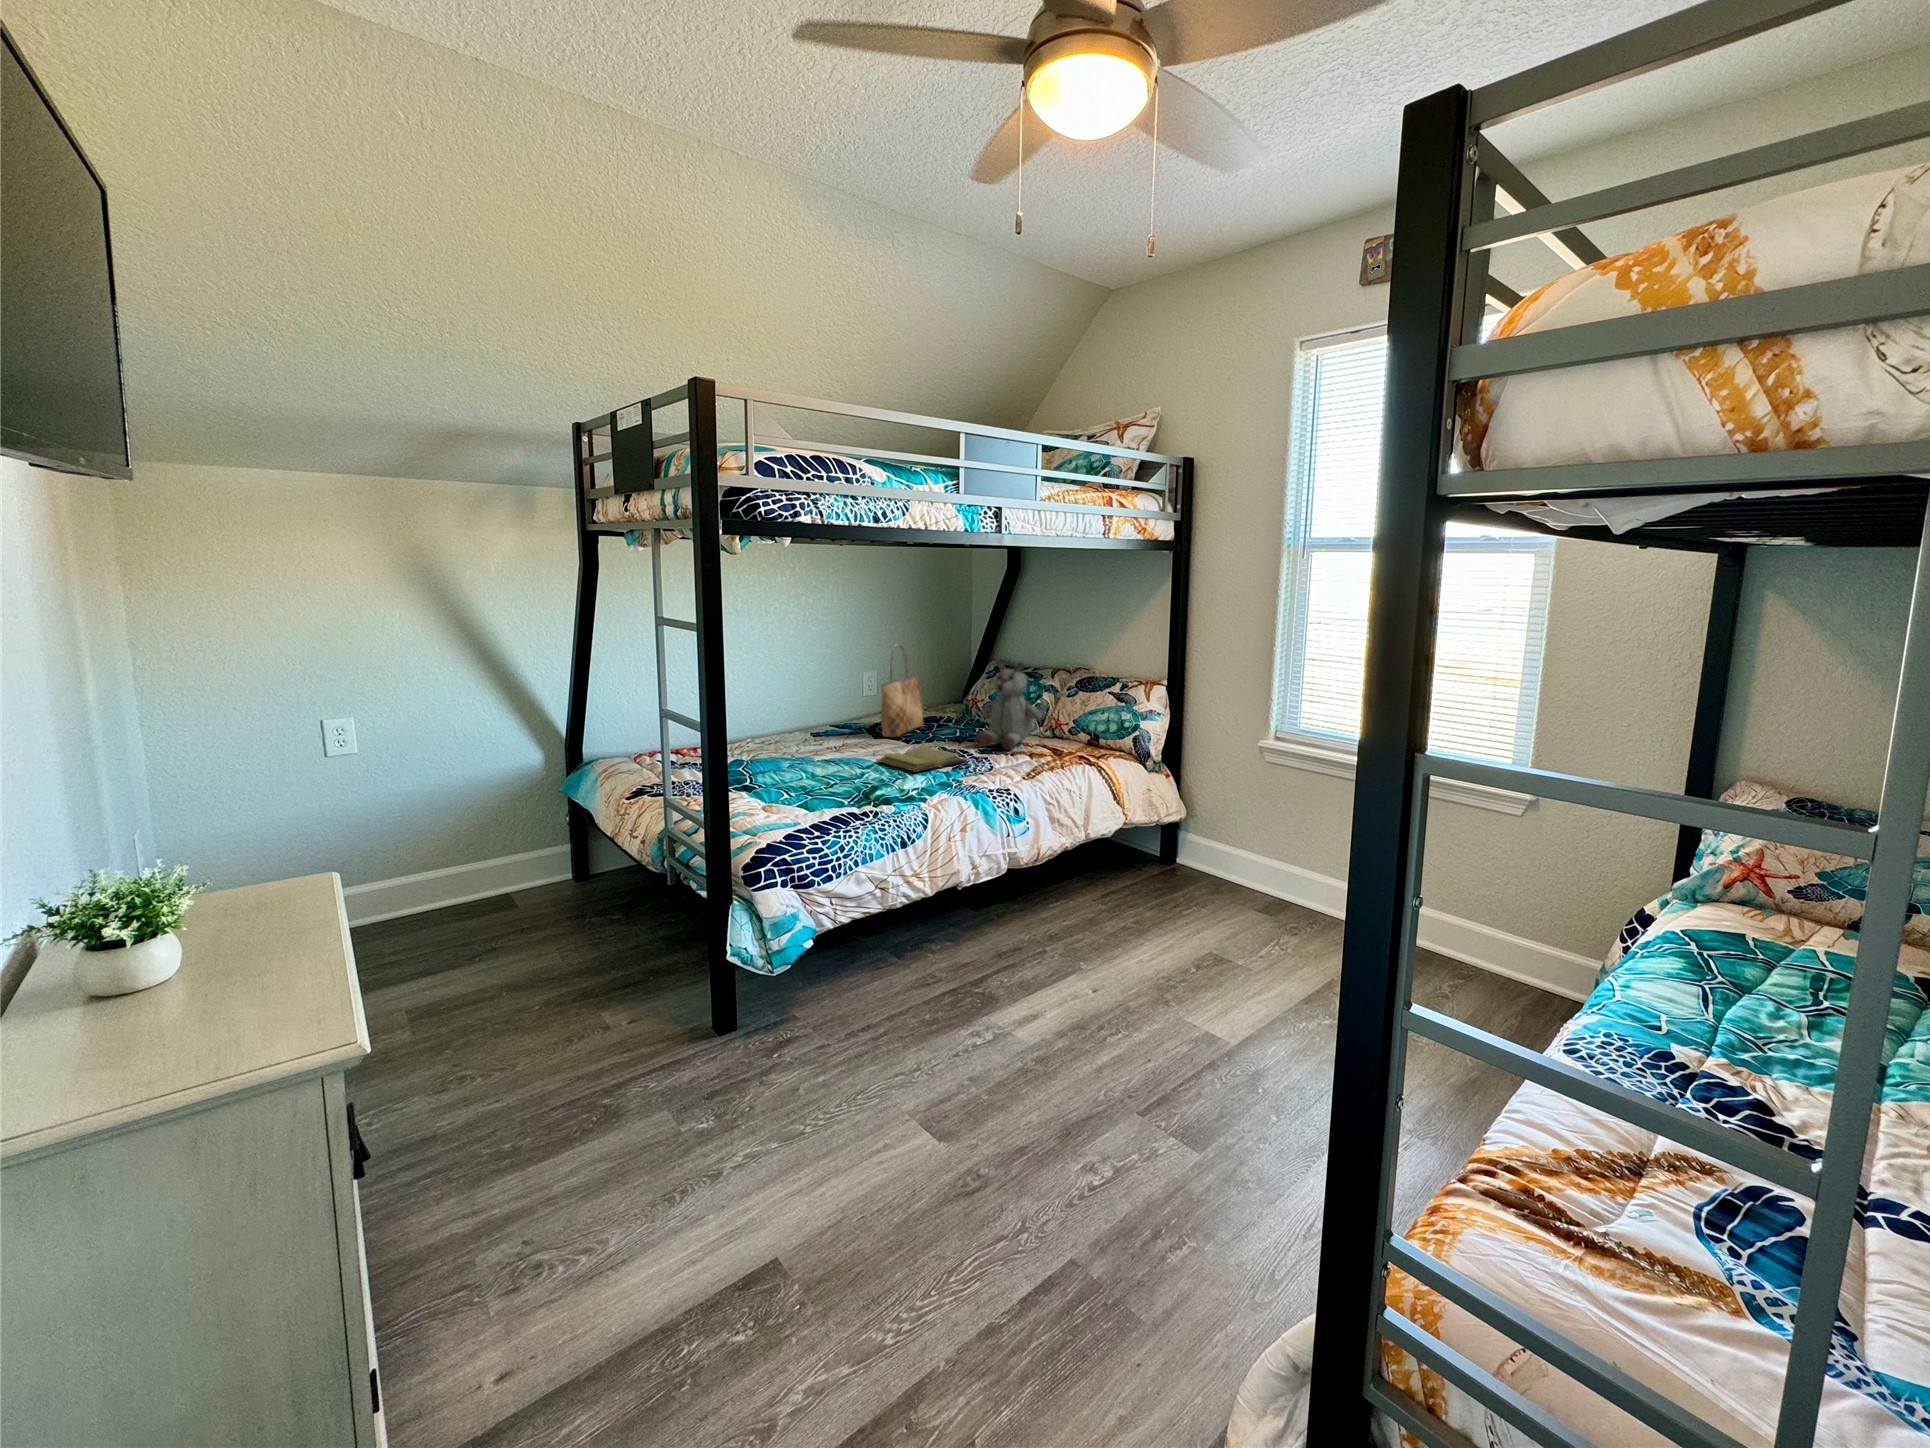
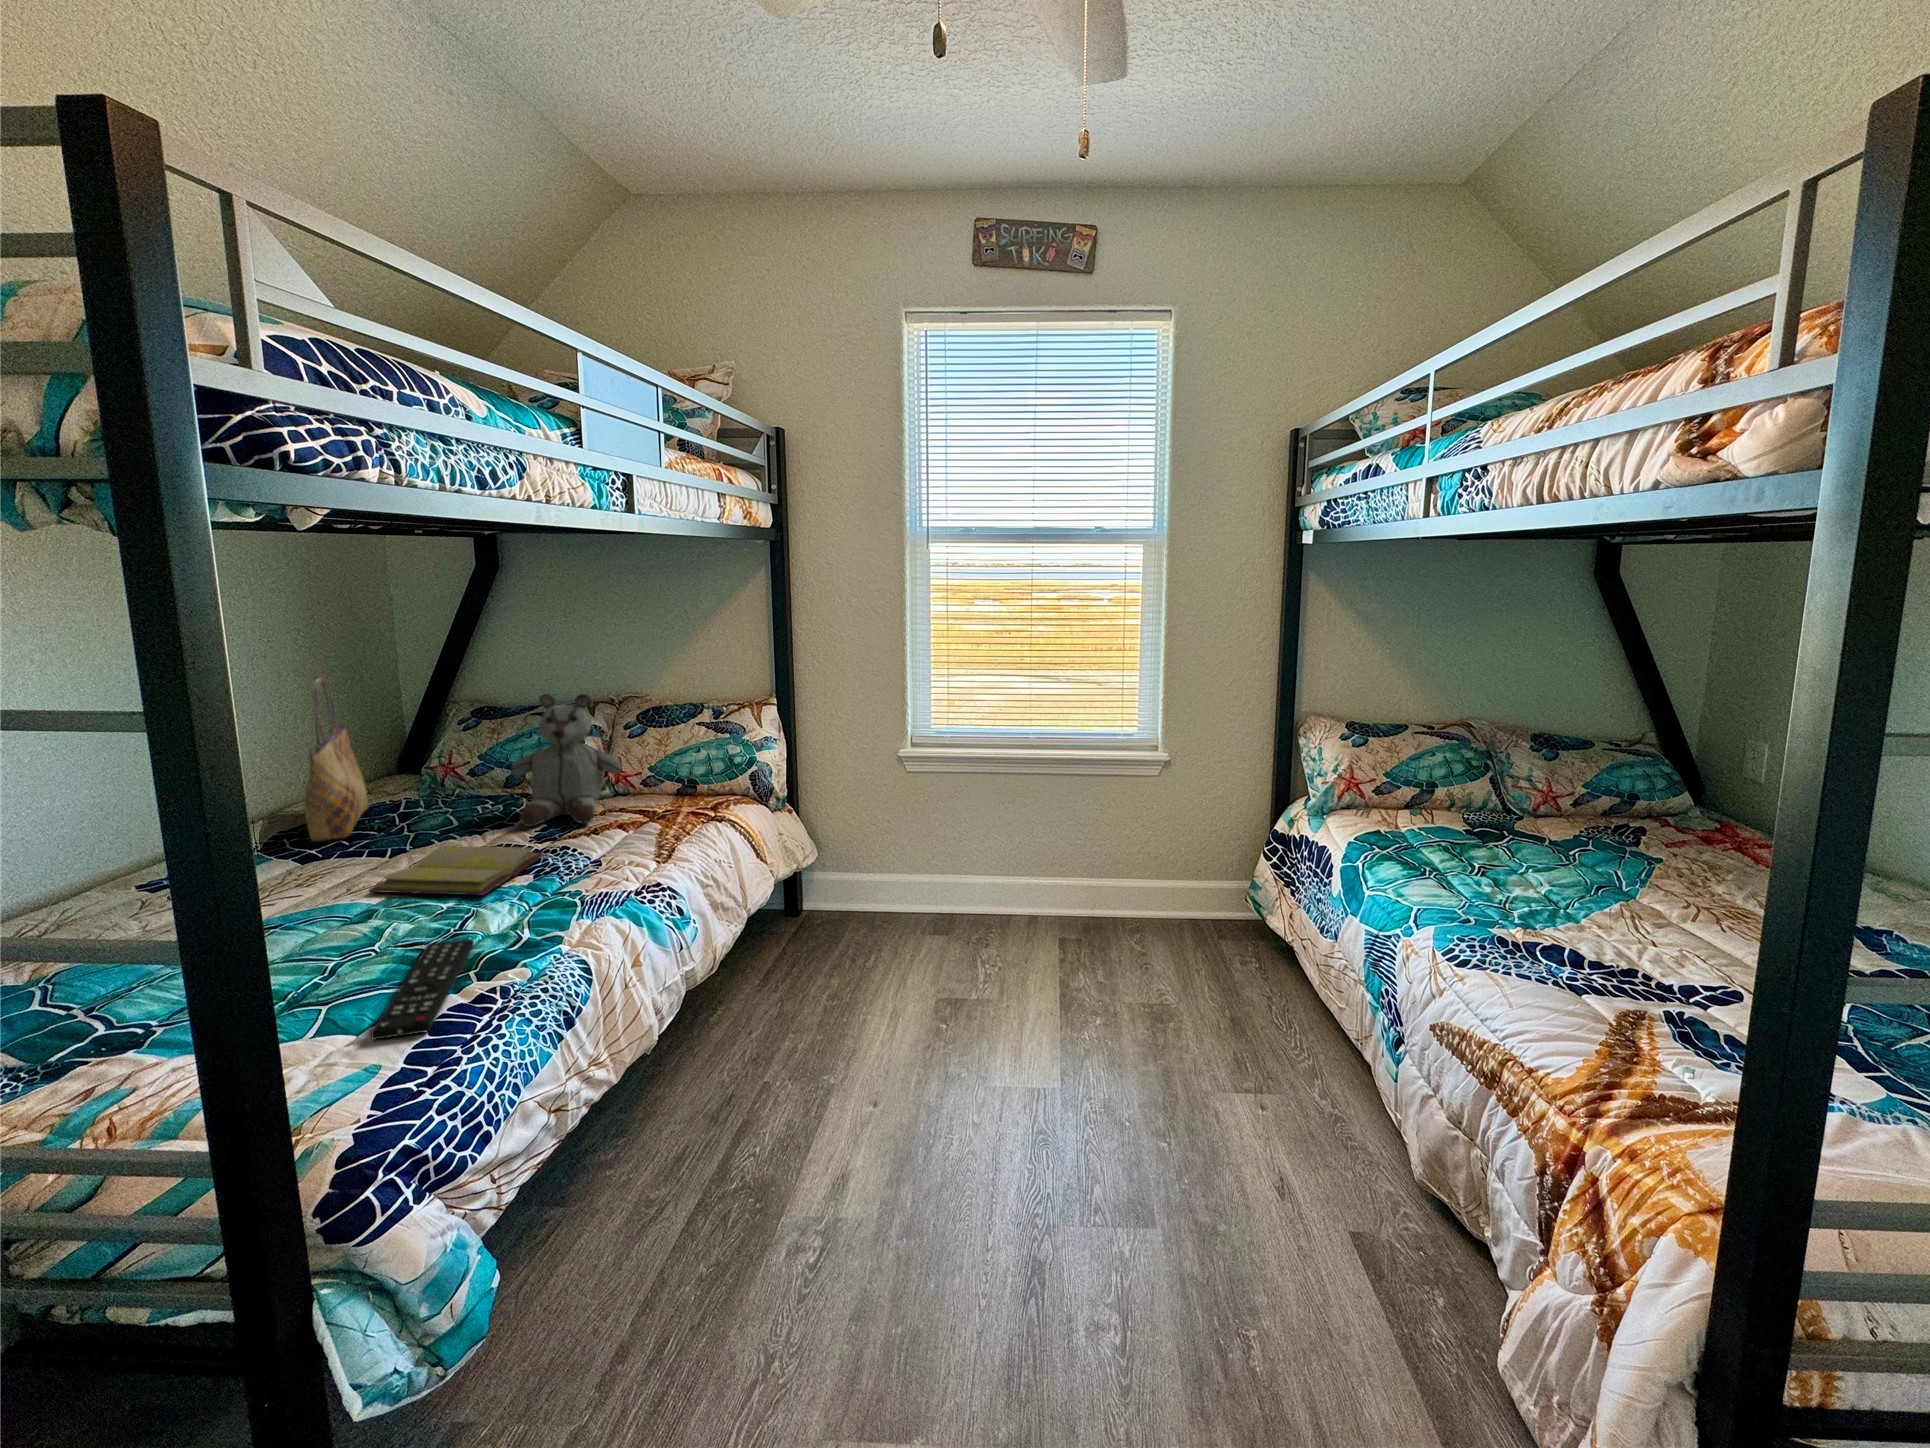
remote control: none [805,785,885,818] -> present [371,938,474,1040]

